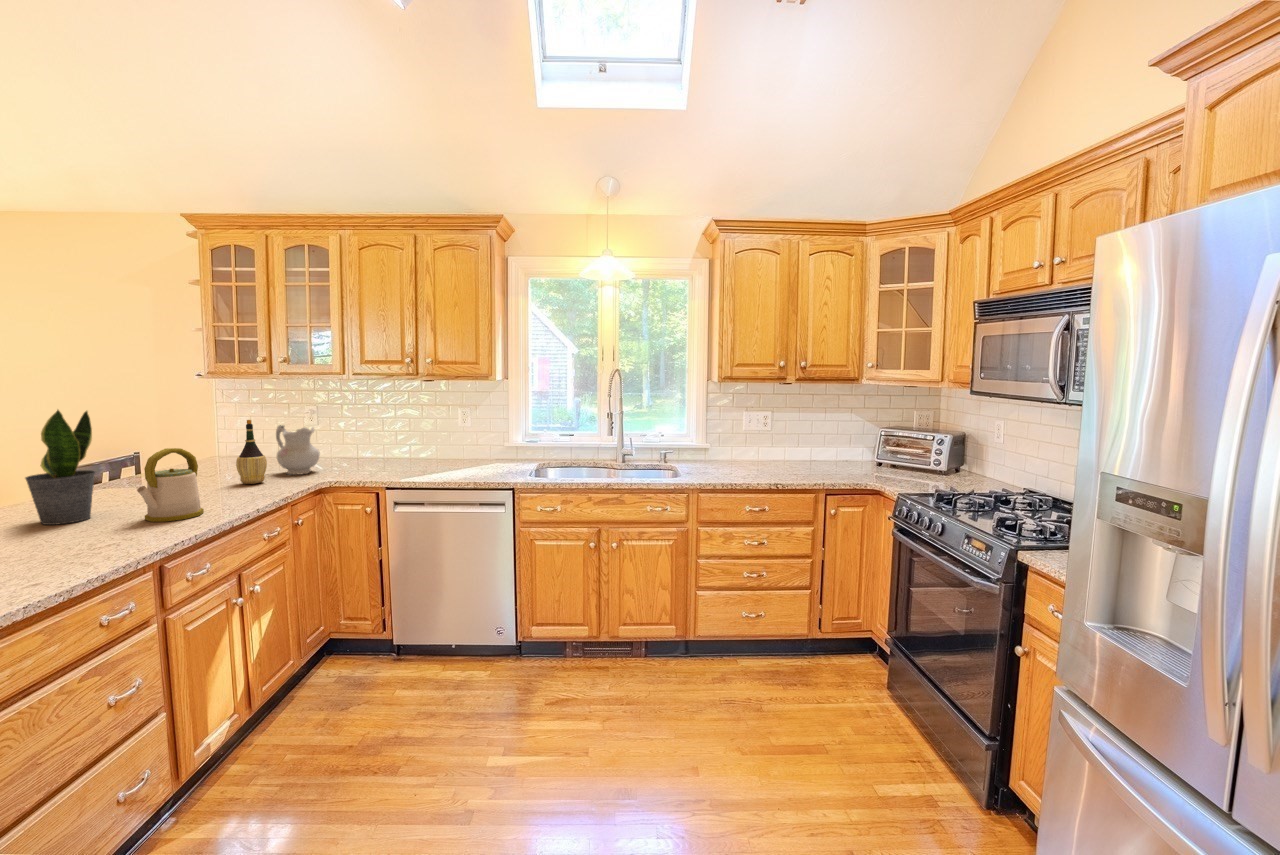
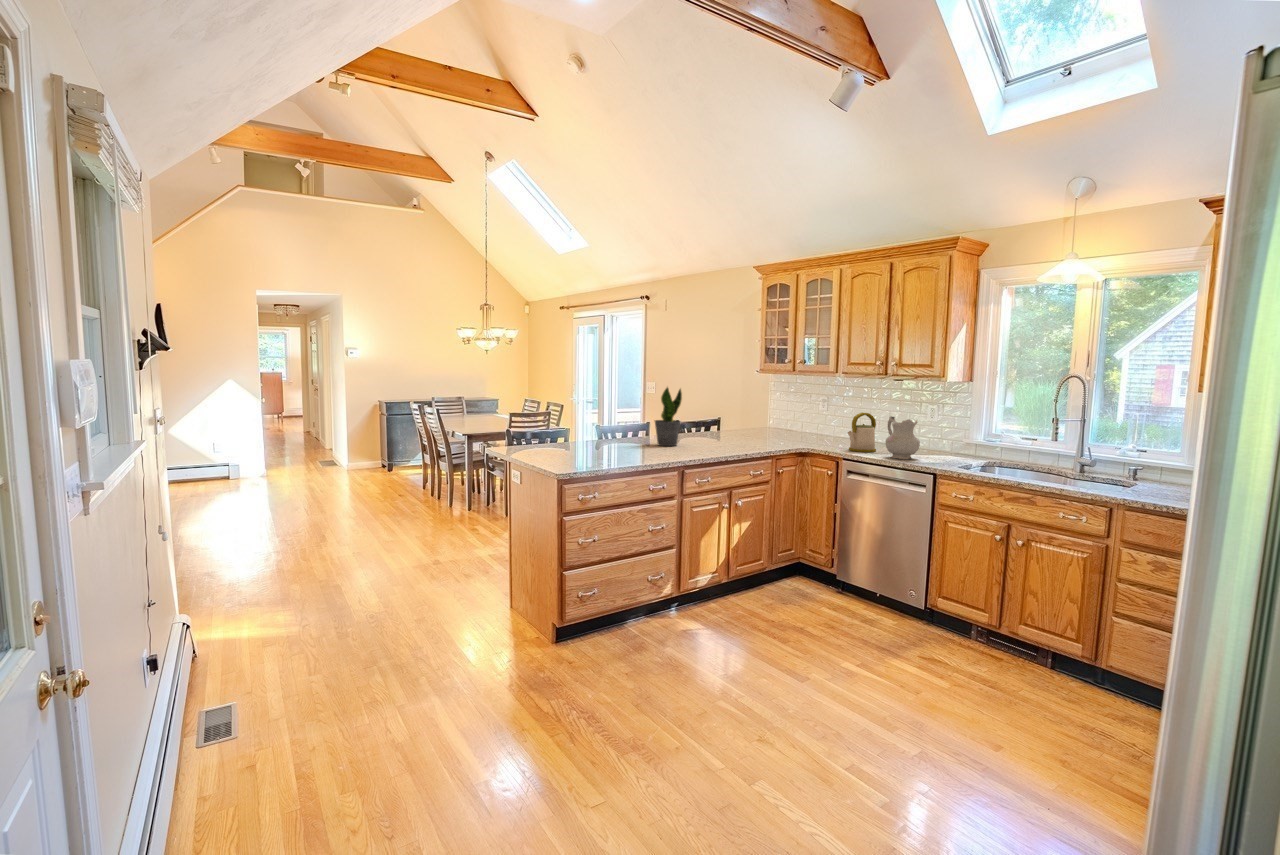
wine bottle: present [236,420,267,484] -> none [756,401,774,444]
ceramic pitcher: present [276,425,320,474] -> present [886,416,920,459]
kettle: present [137,448,204,522] -> present [848,412,876,452]

